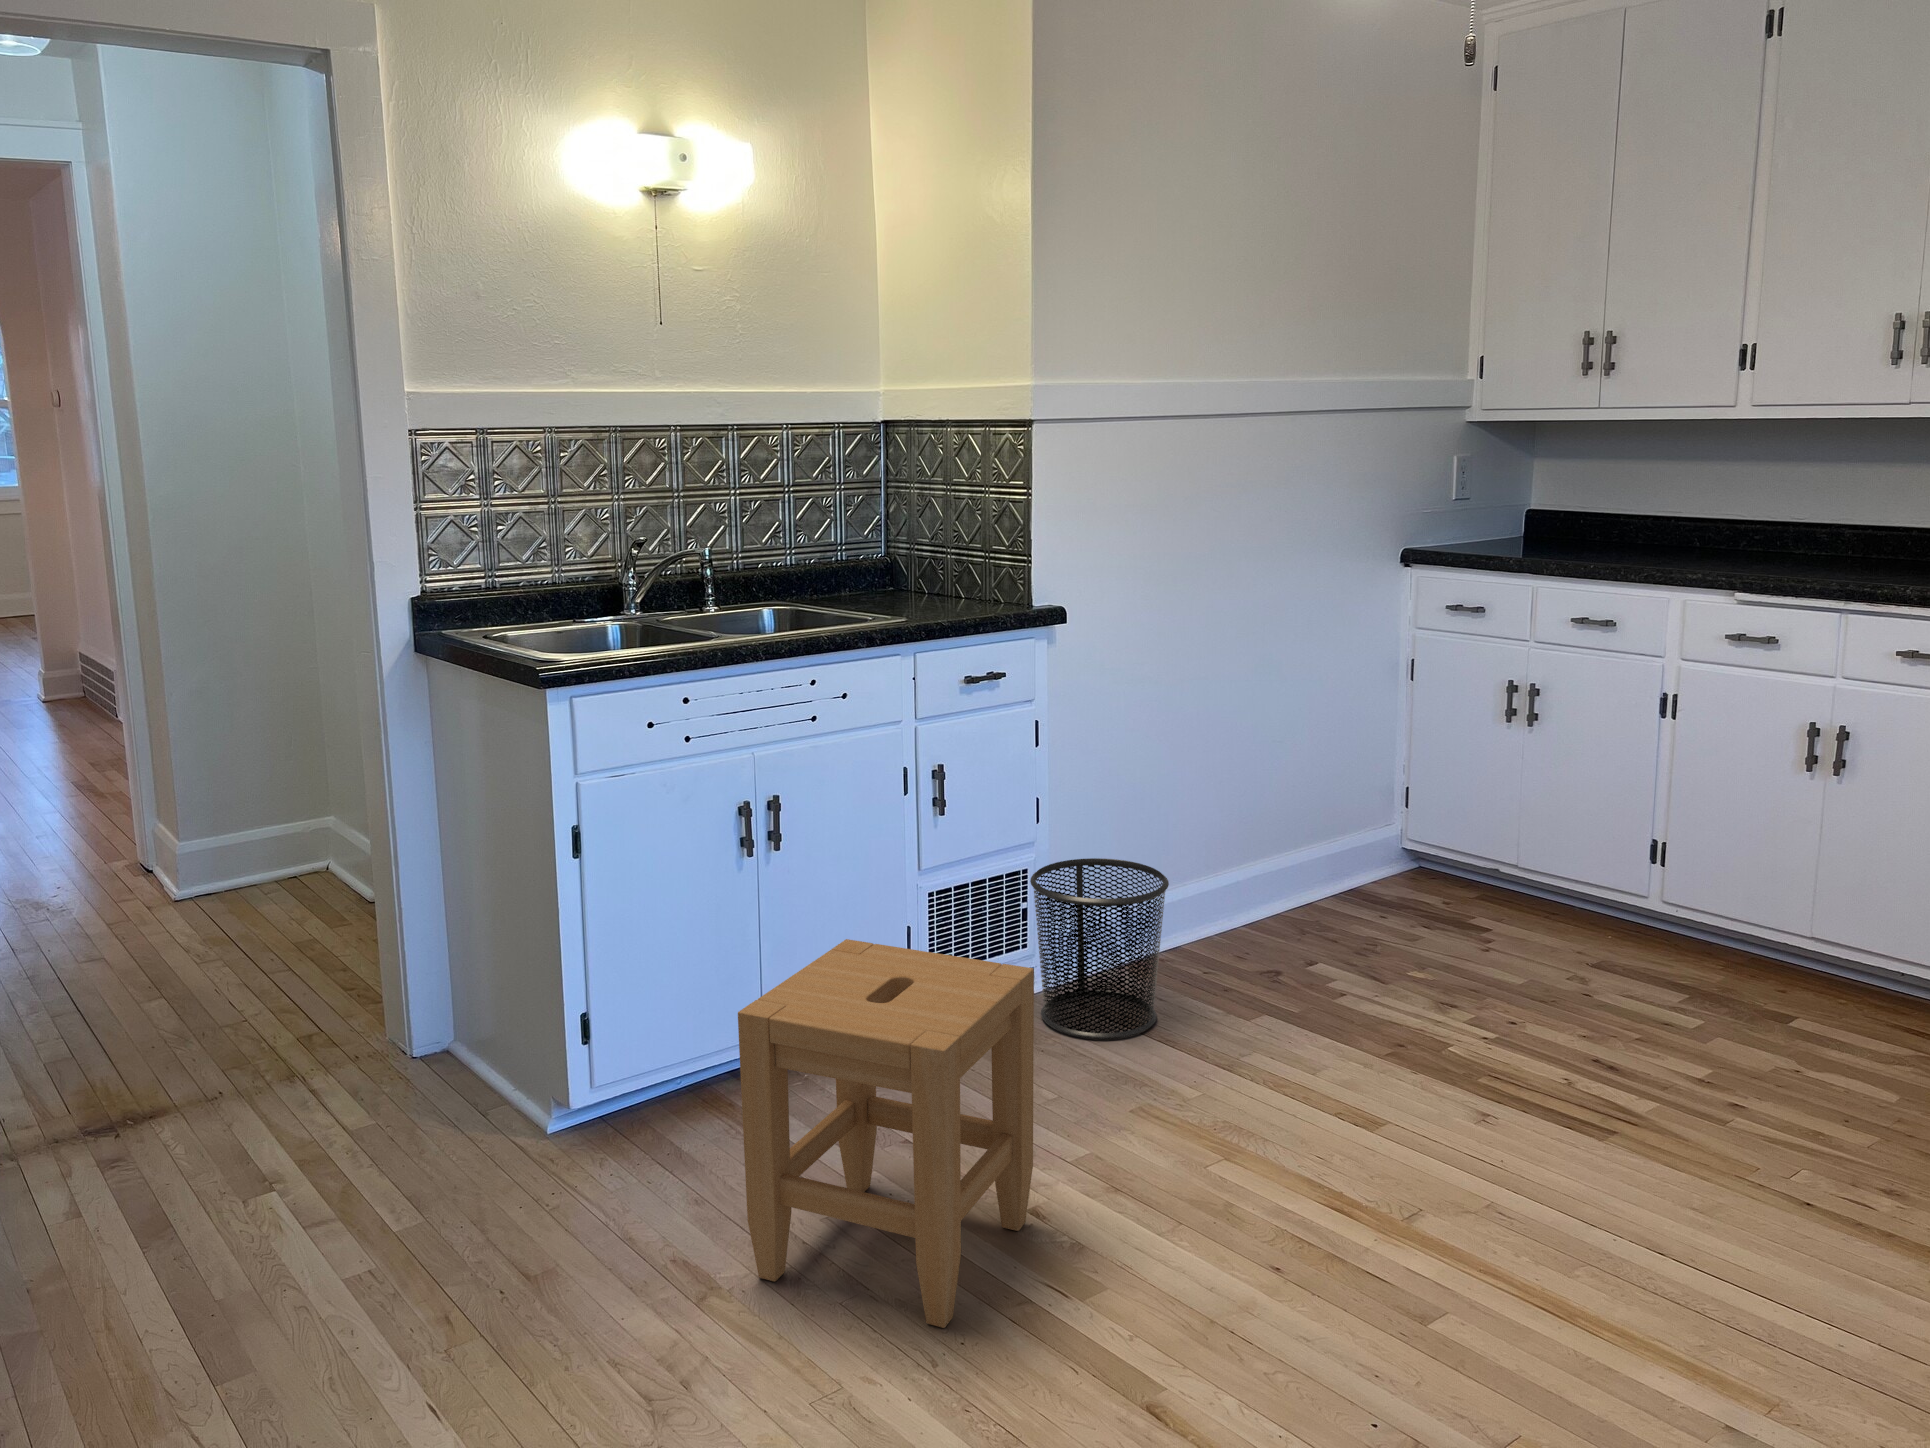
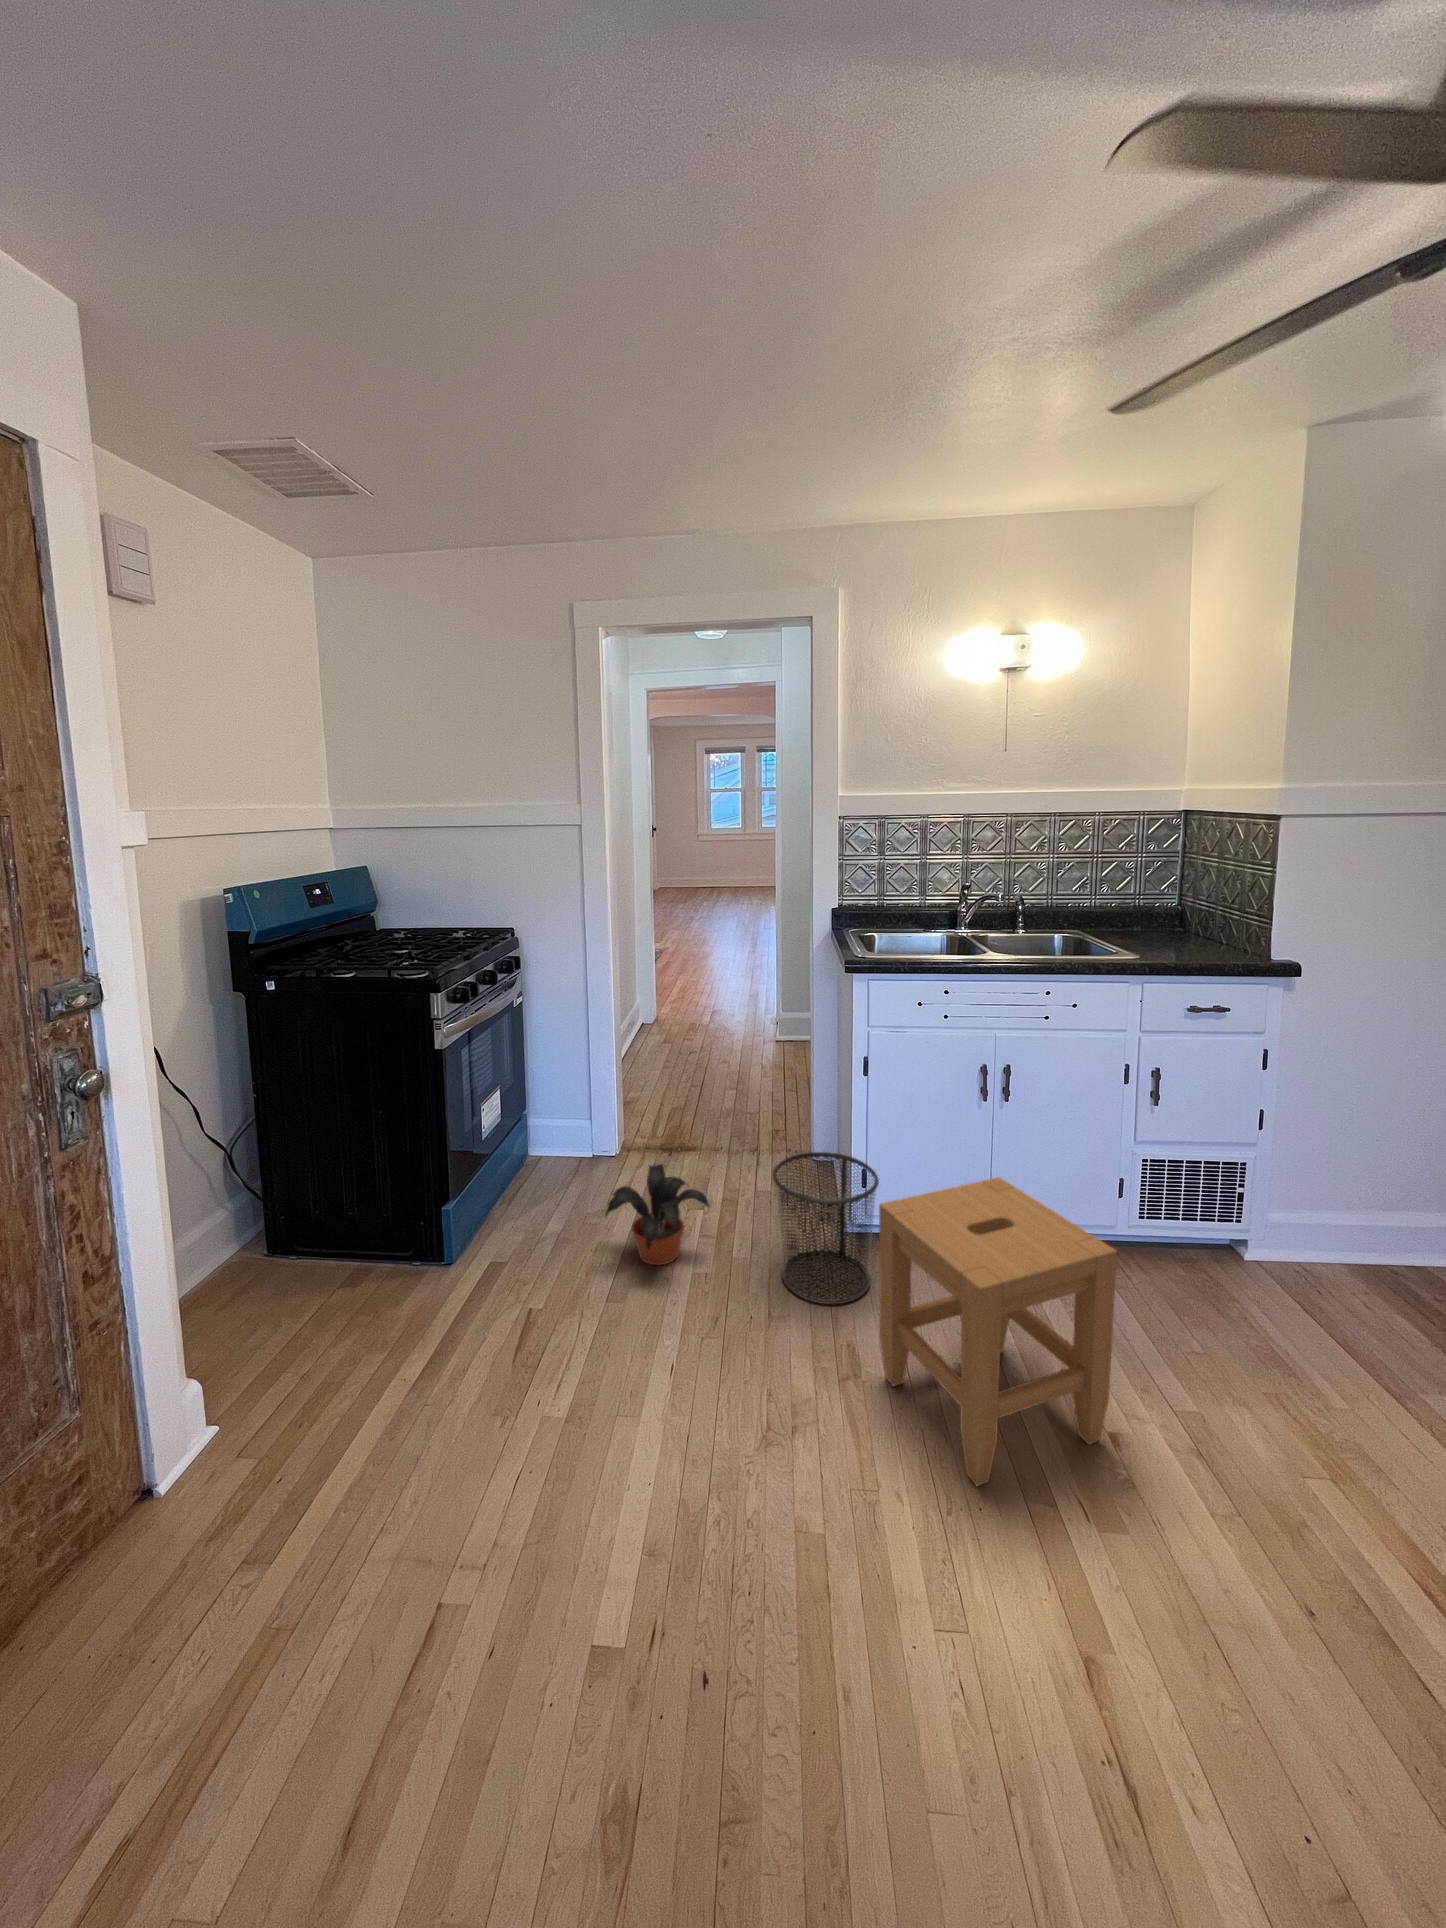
waste bin: present [1030,858,1169,1039] -> present [773,1152,879,1304]
potted plant: none [128,1123,354,1313] -> present [605,1164,709,1265]

